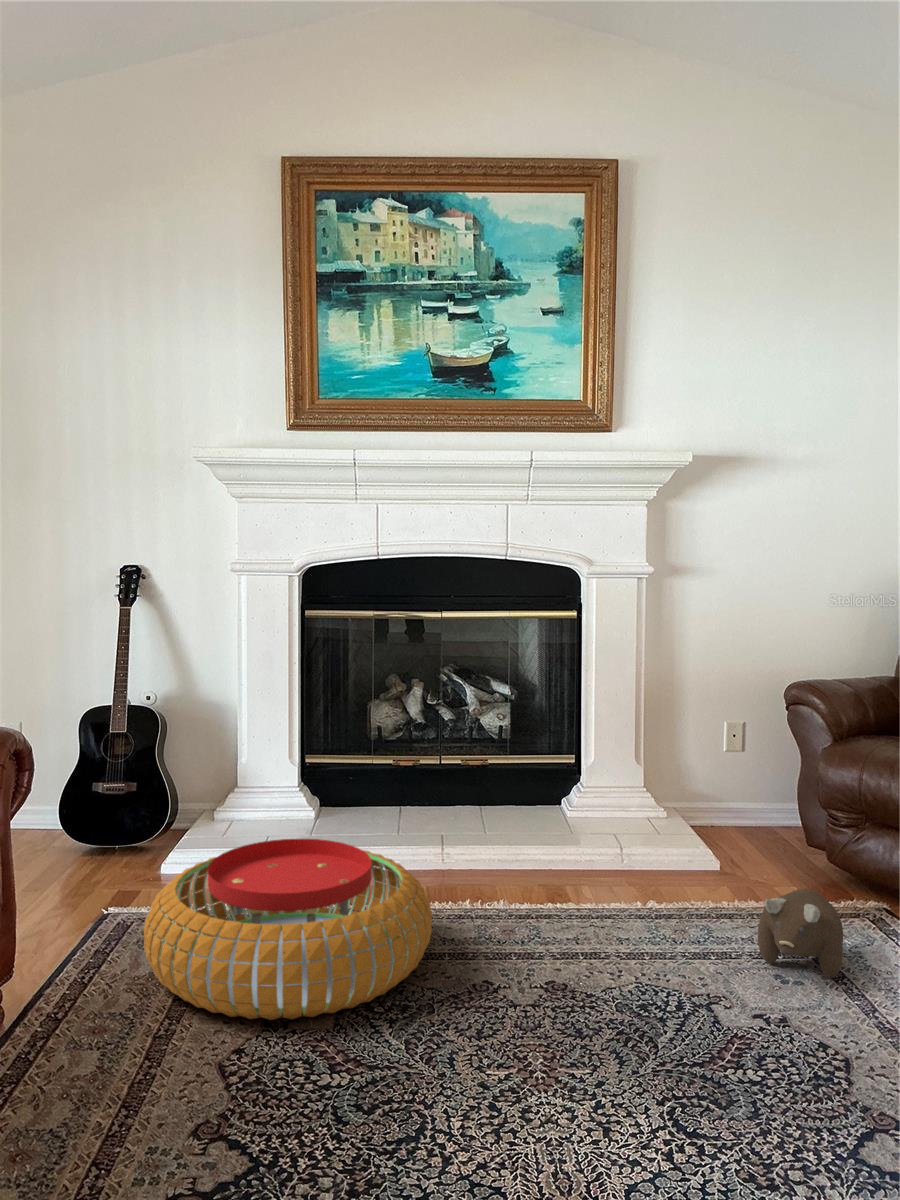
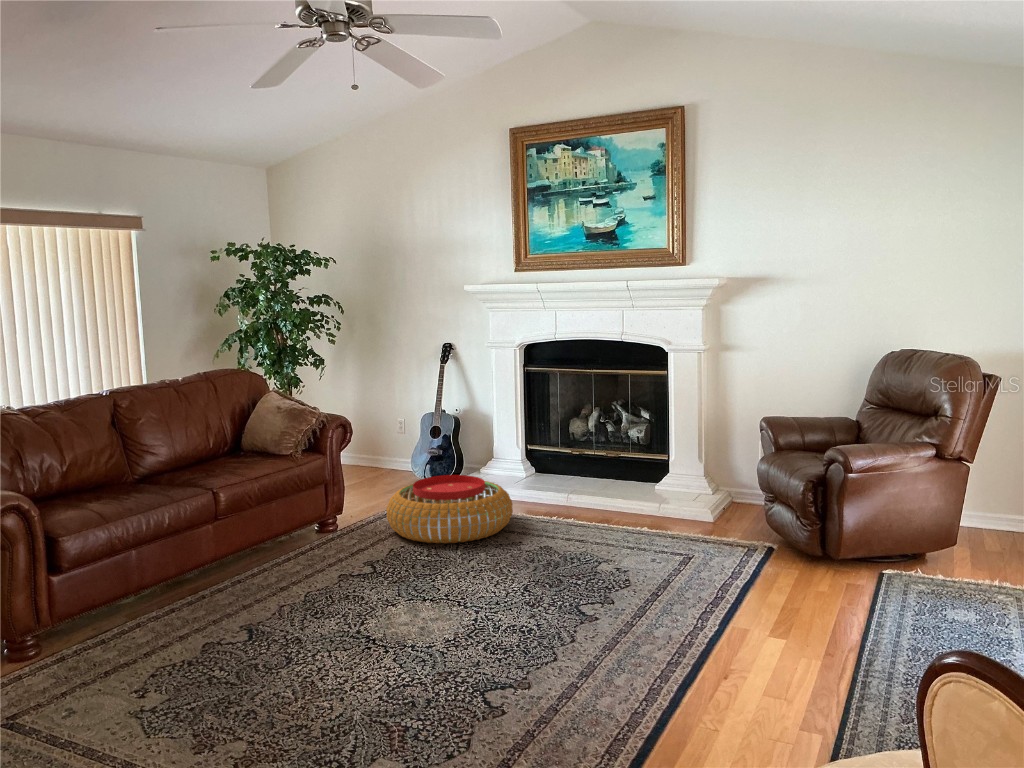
plush toy: present [758,889,843,978] -> none [642,519,698,564]

